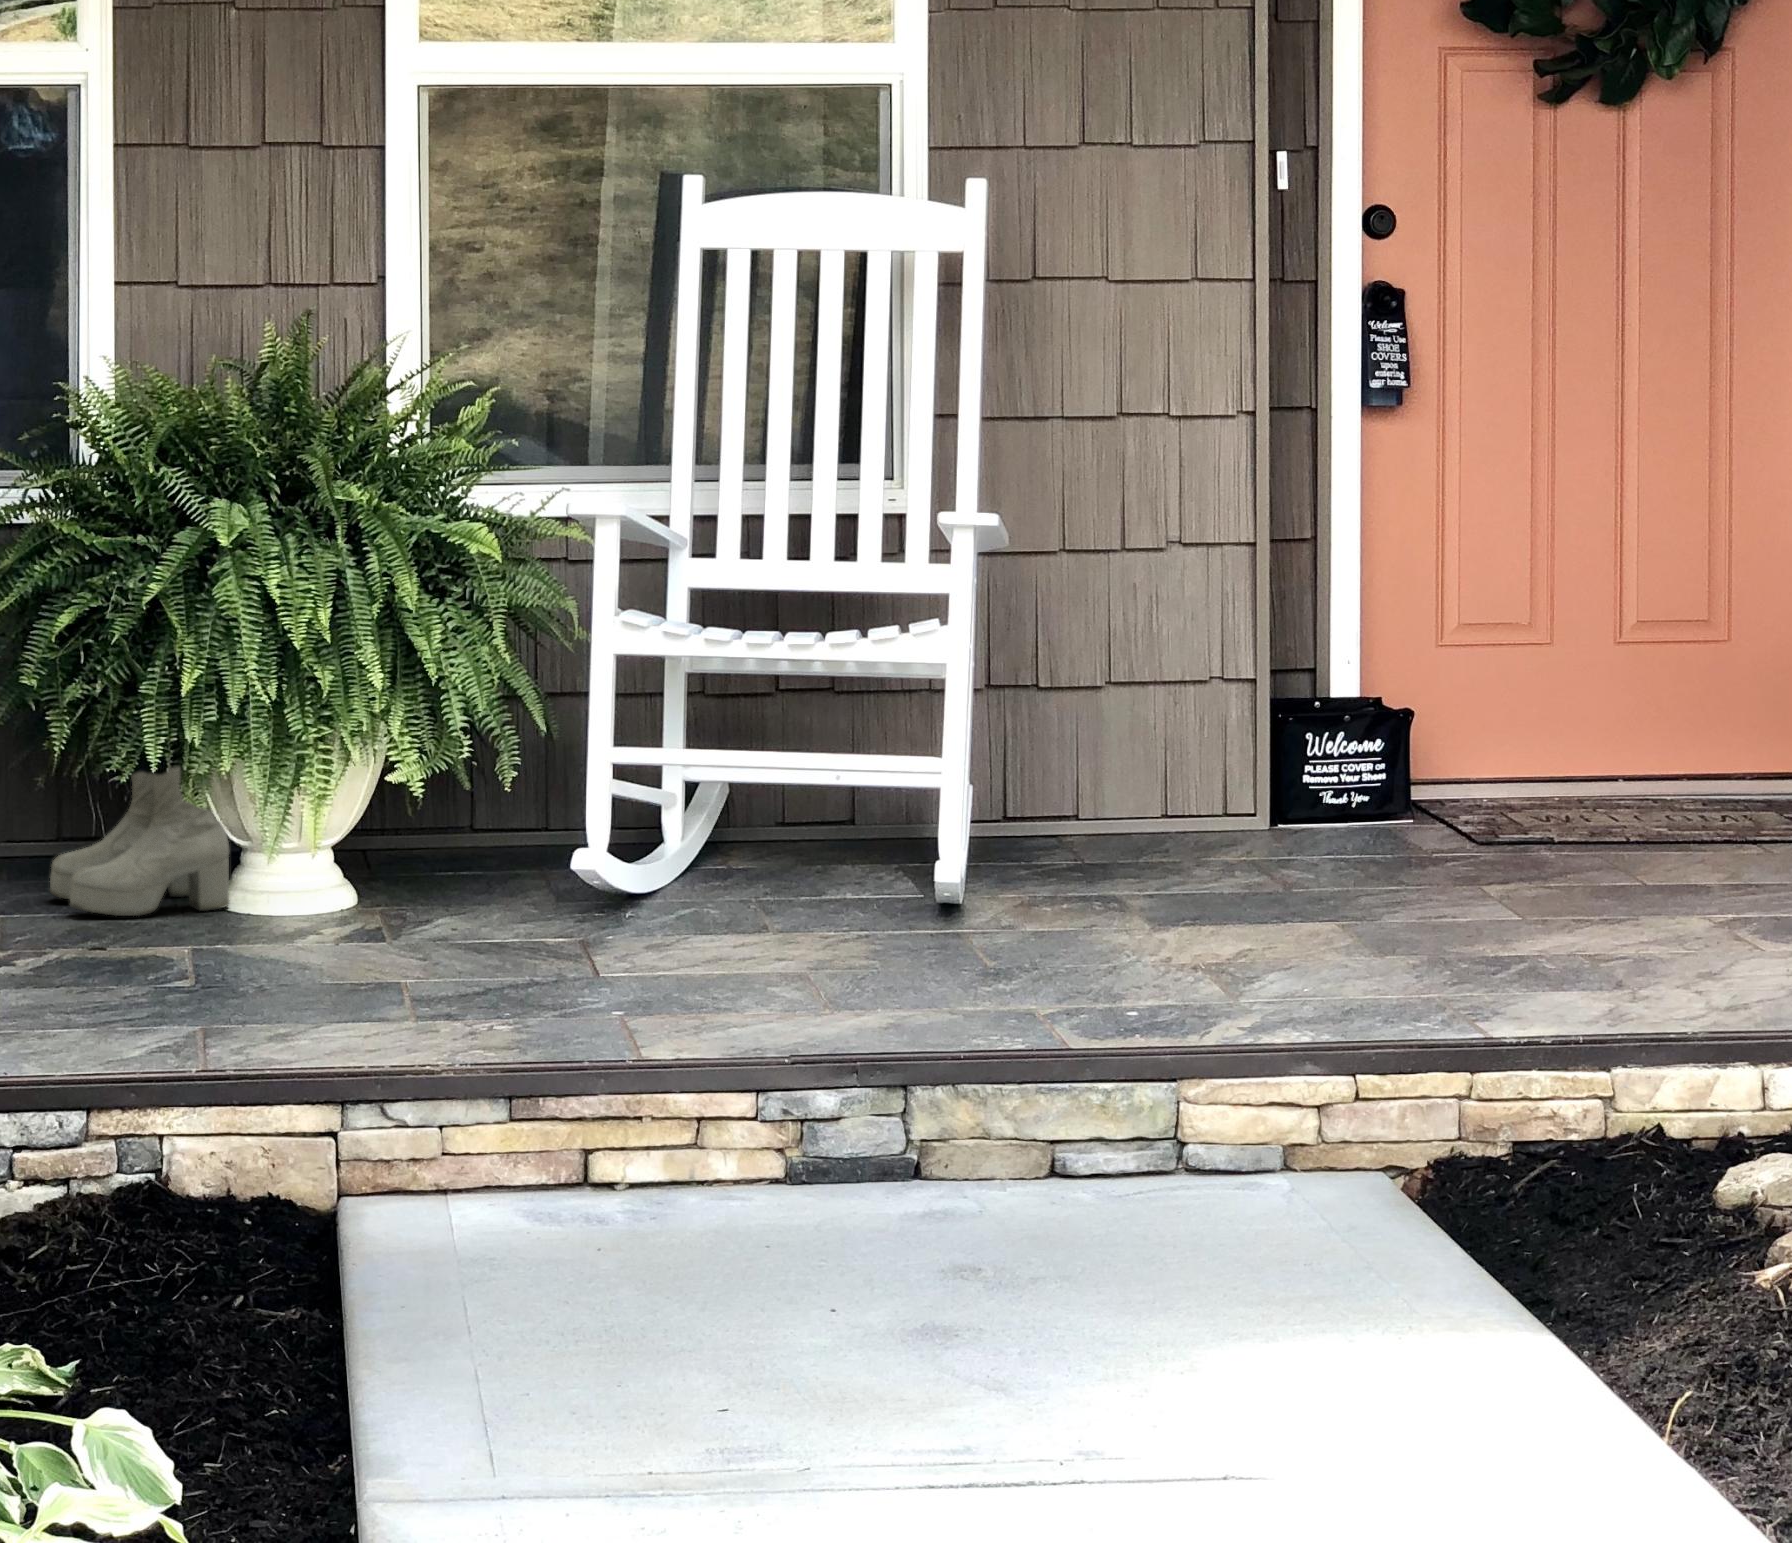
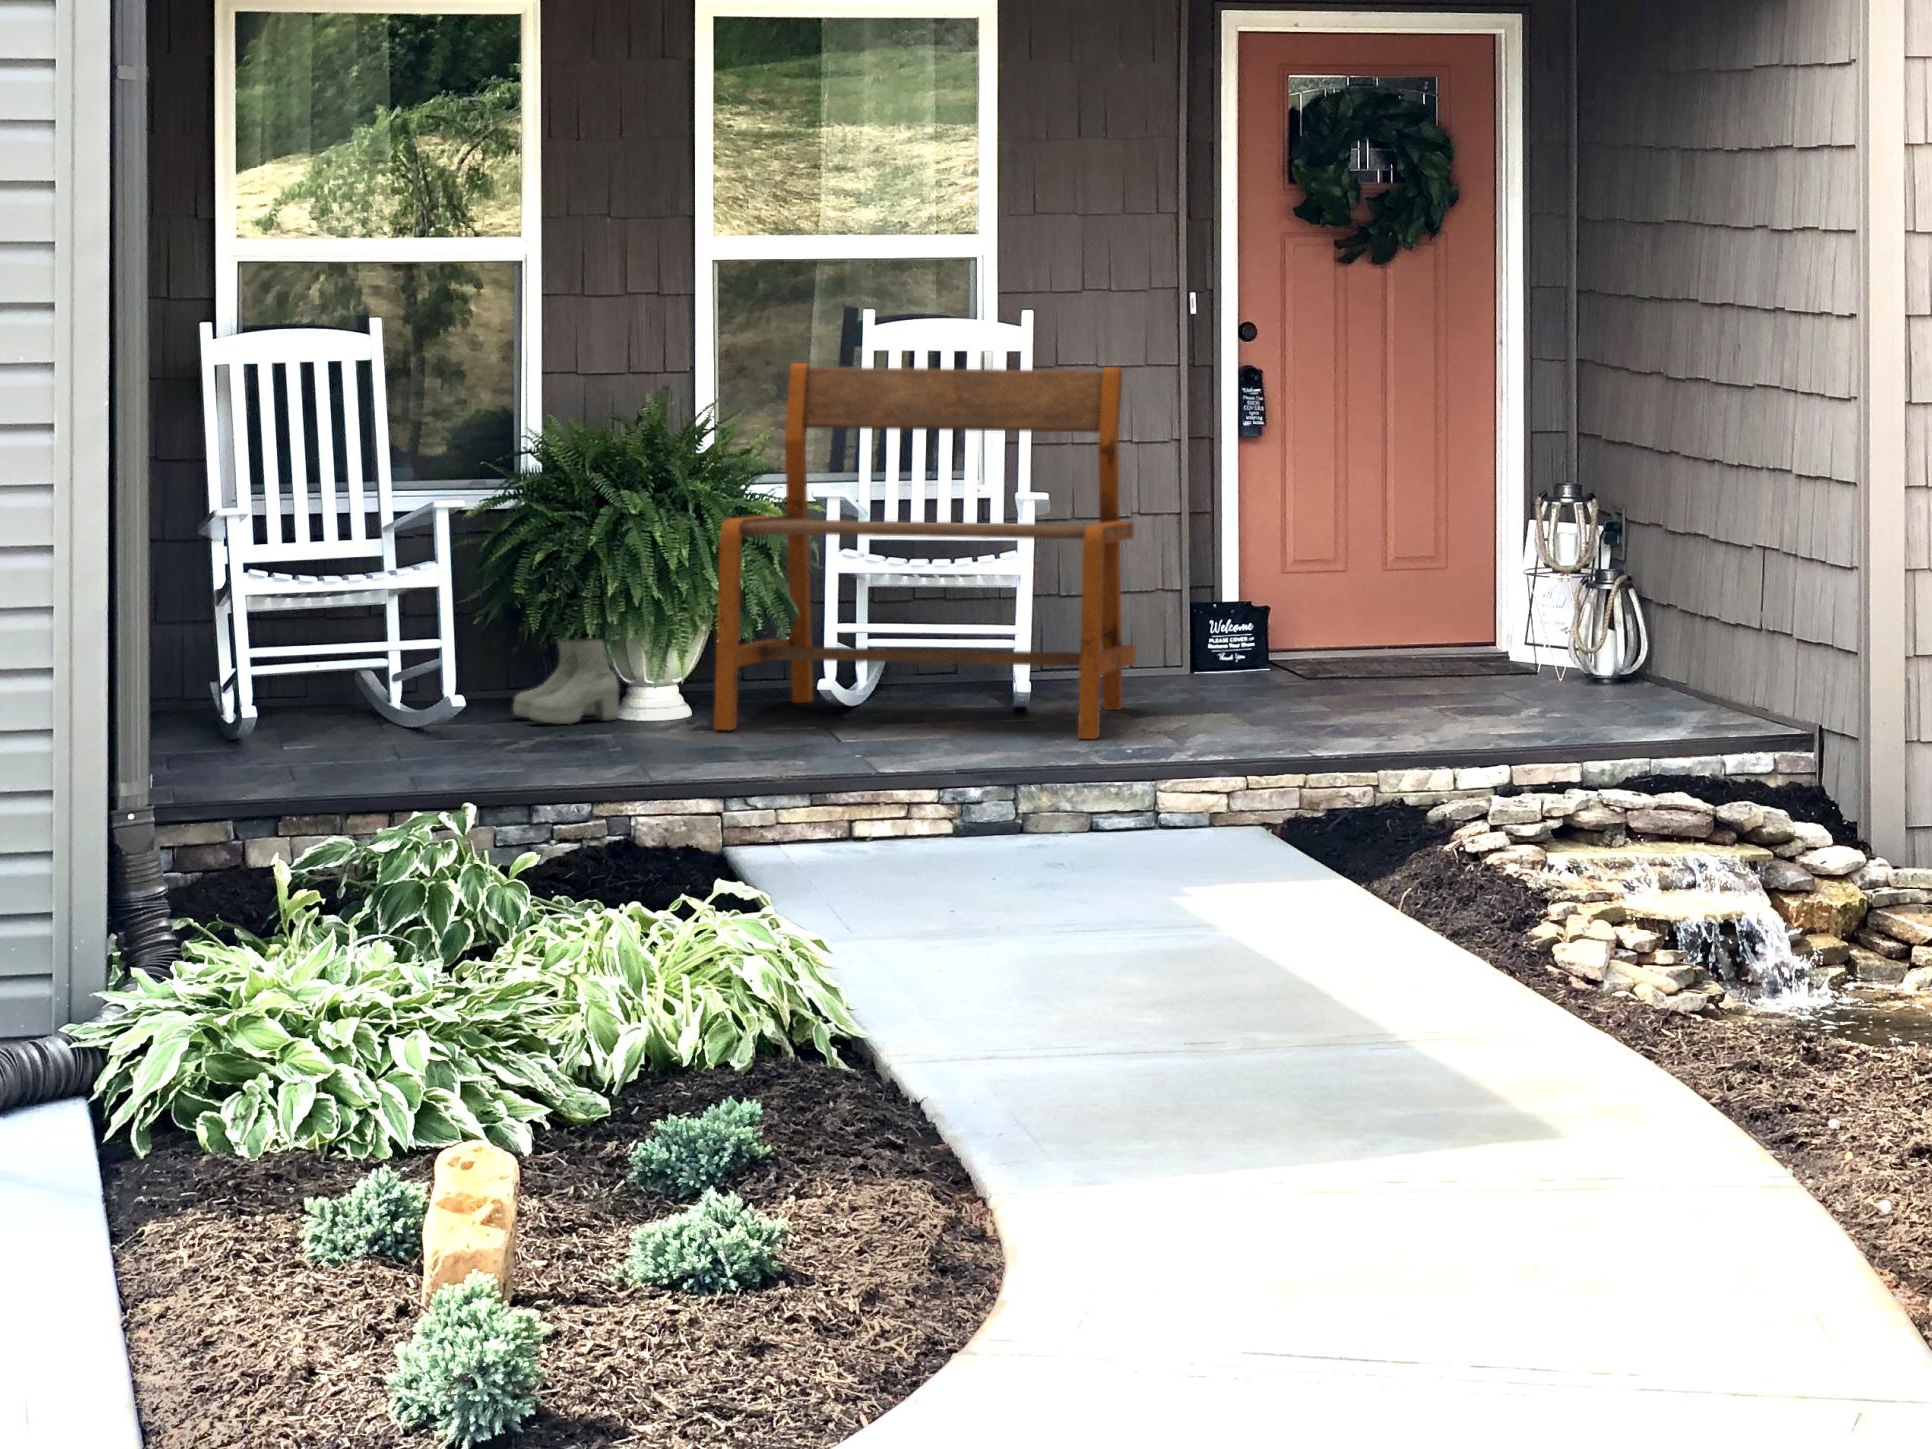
bench: none [379,272,1156,988] -> present [714,363,1136,739]

